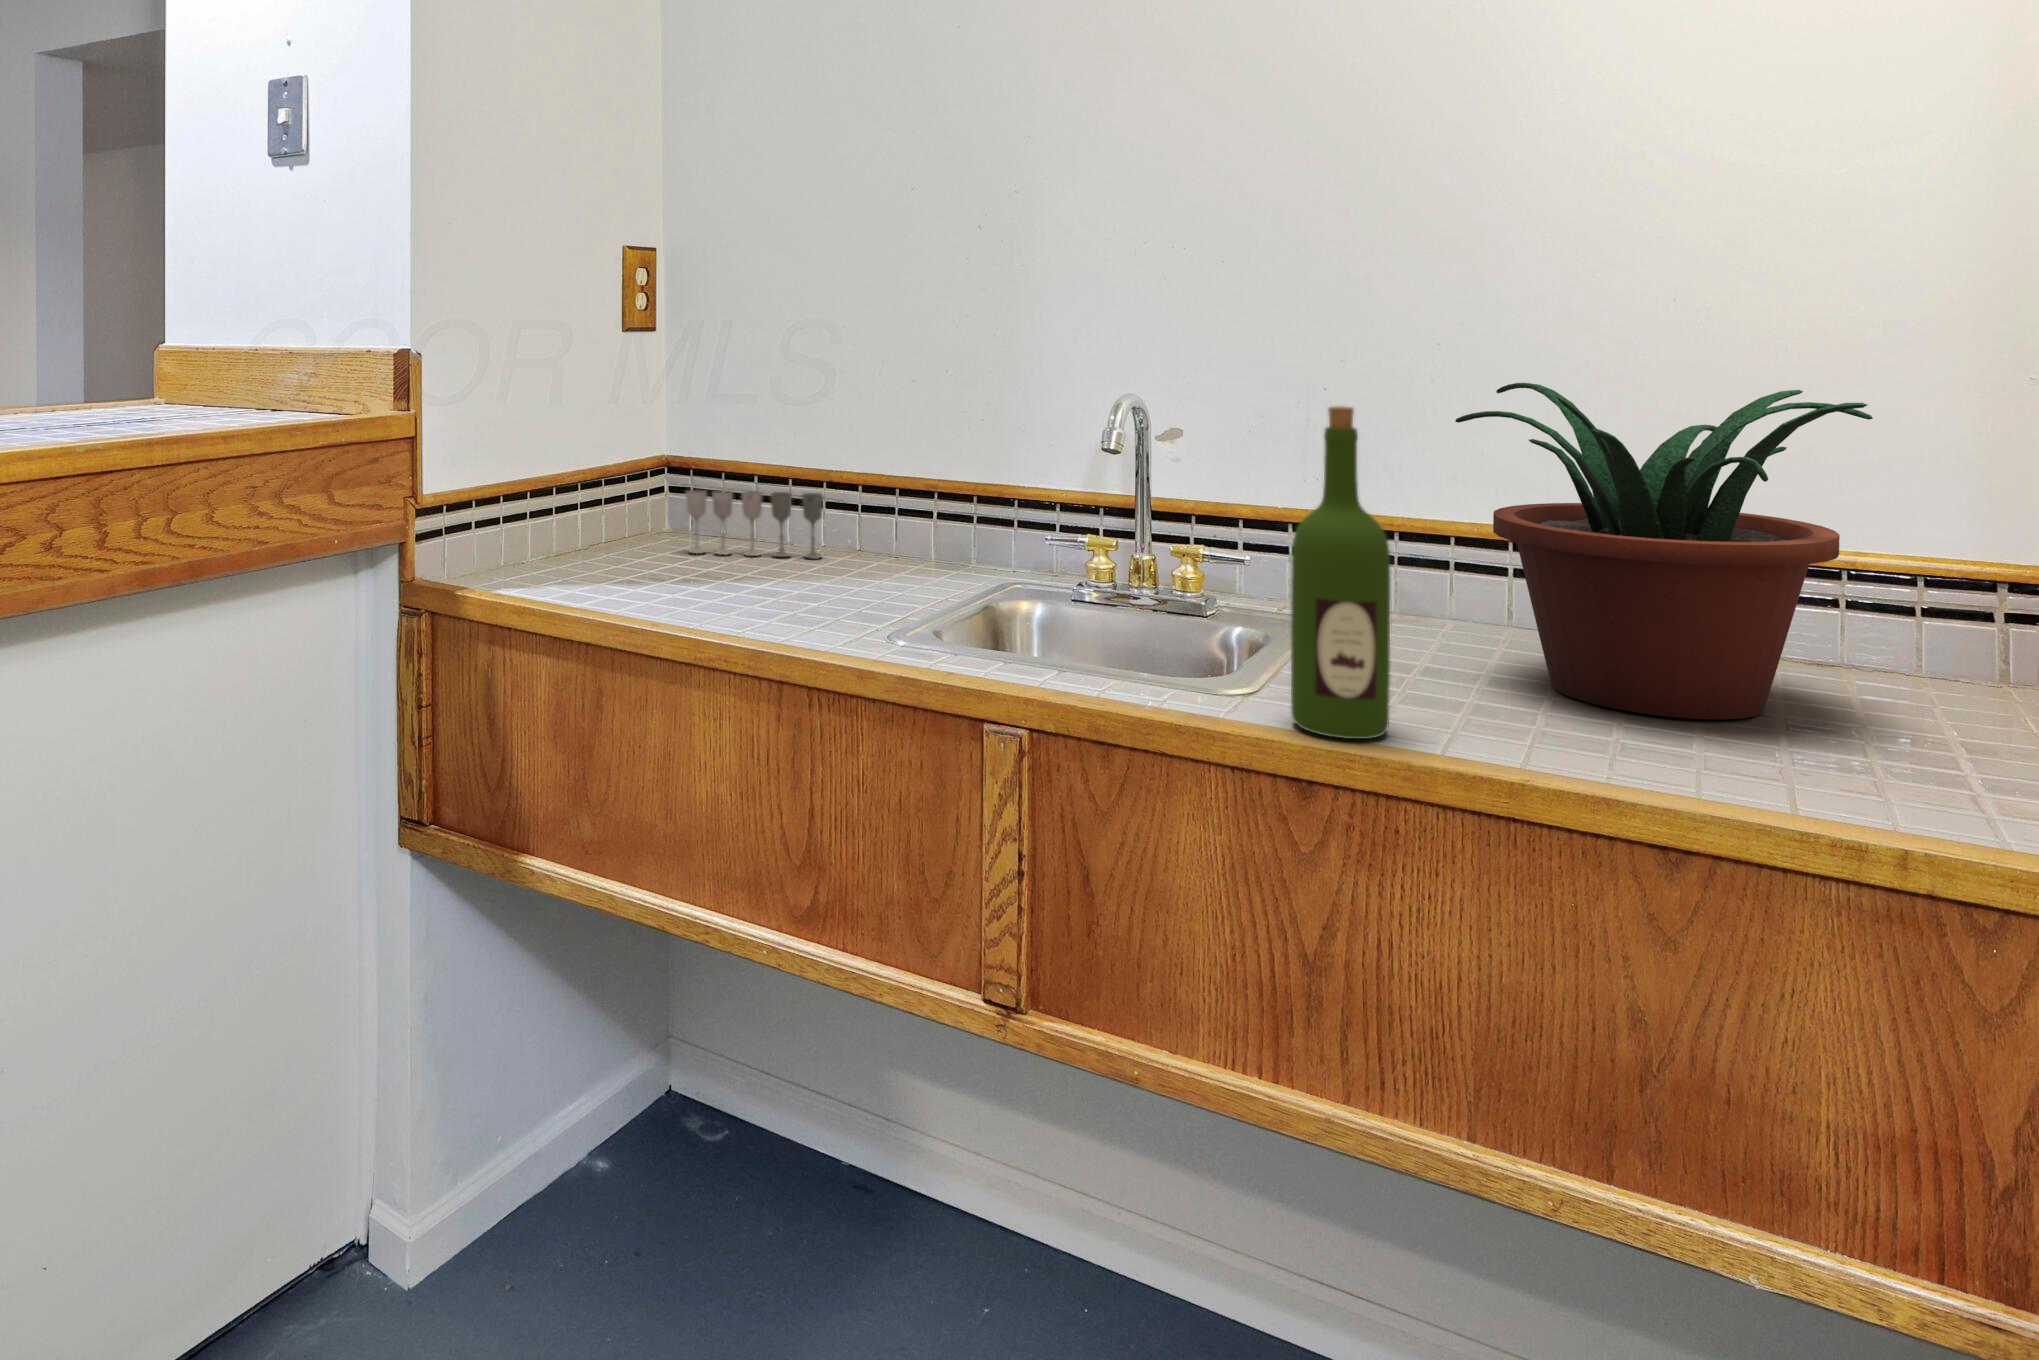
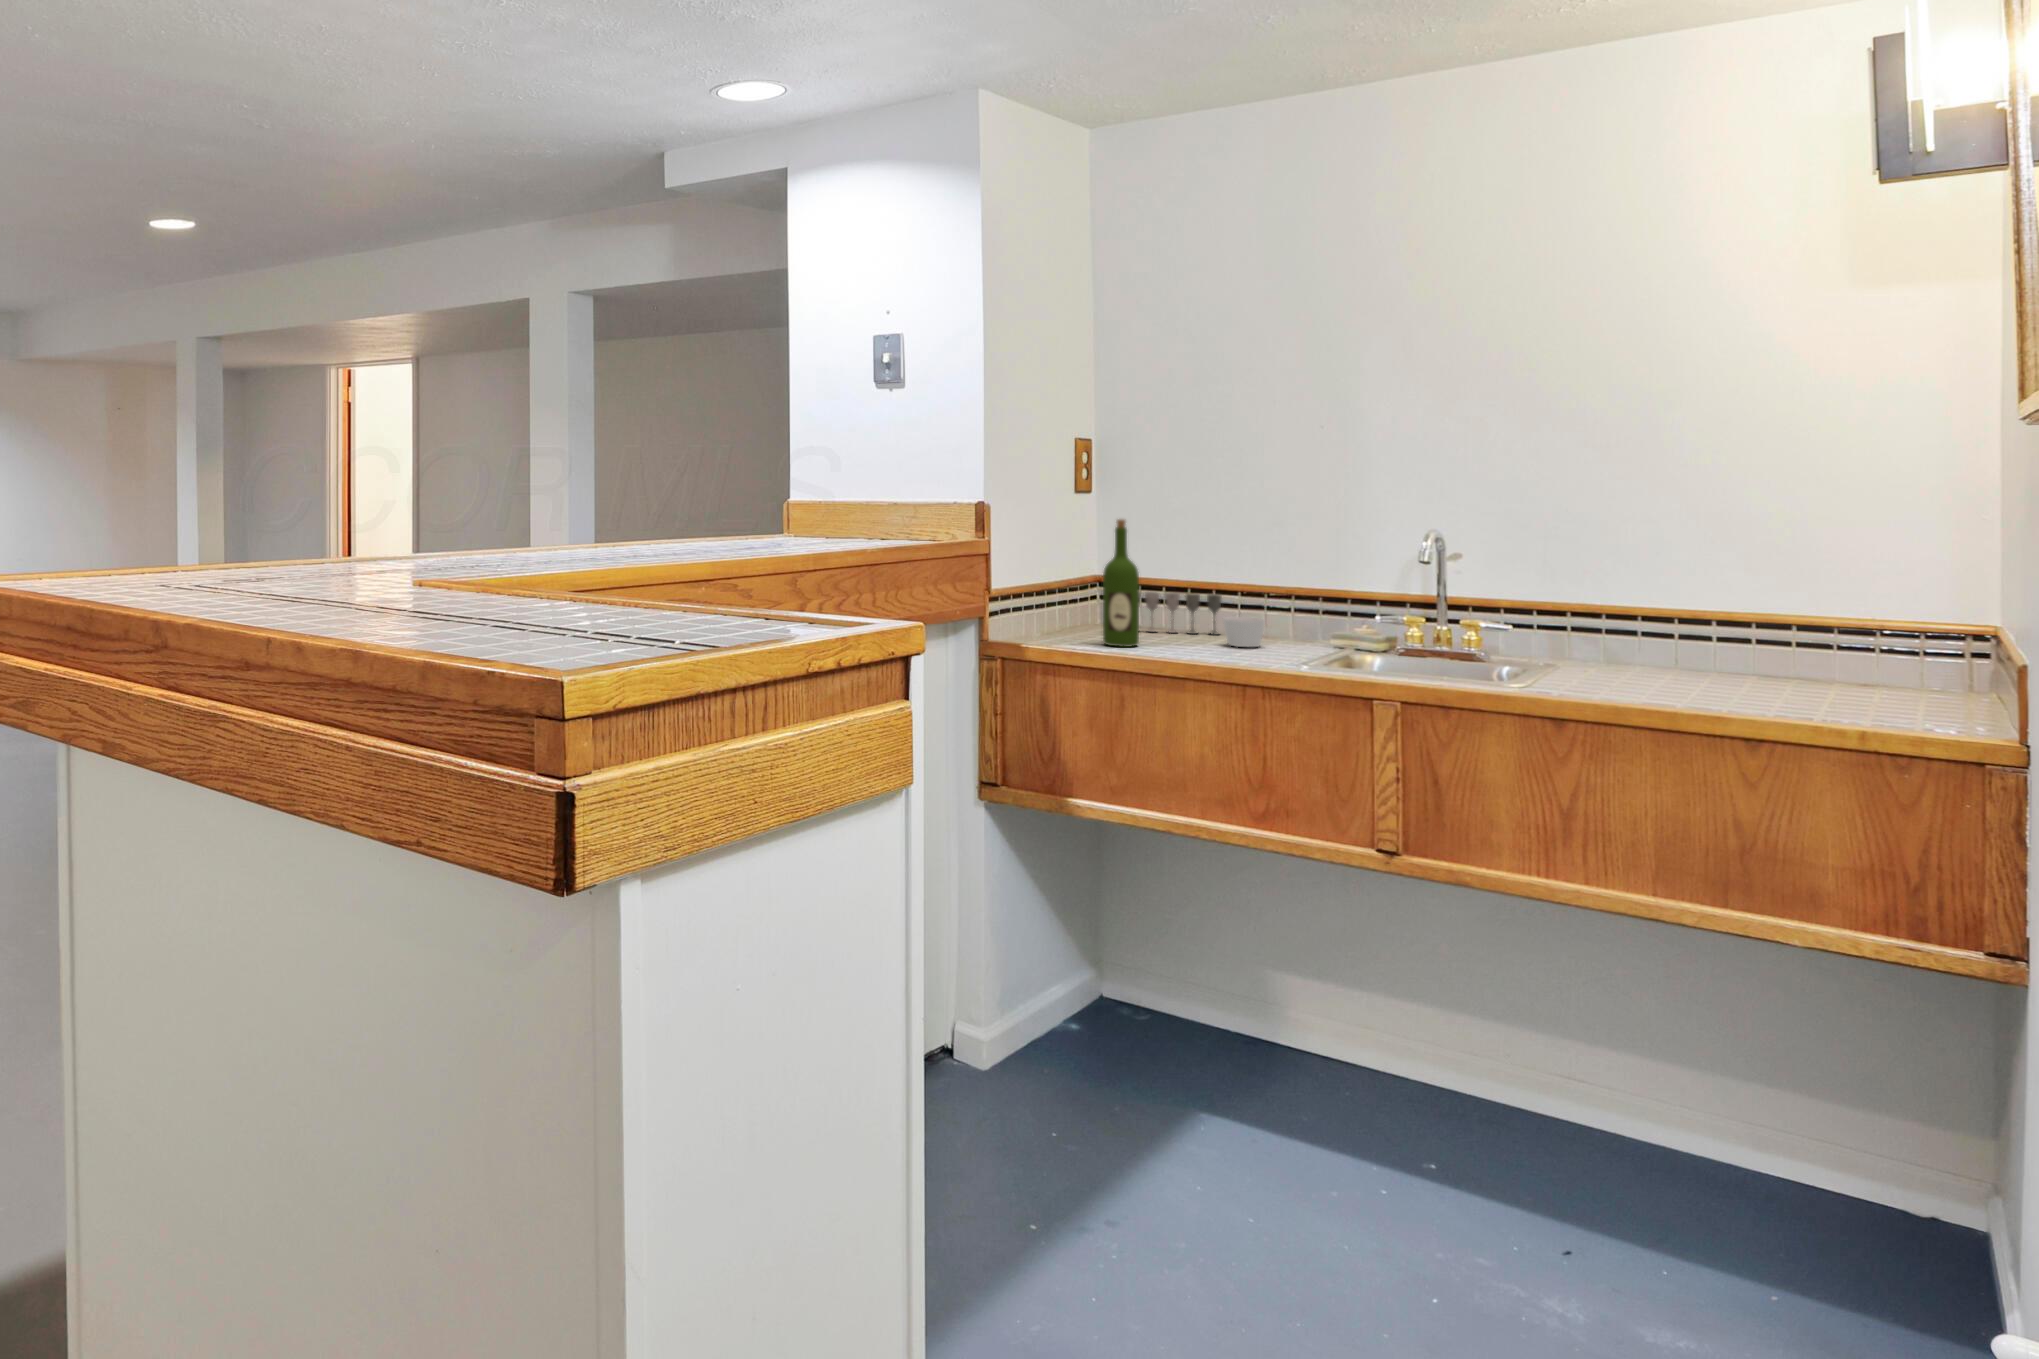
potted plant: present [1455,383,1873,720] -> none [1644,527,1874,697]
wine bottle: present [1291,406,1390,739] -> present [1103,519,1139,647]
candle: none [800,536,865,589] -> present [1223,617,1265,647]

